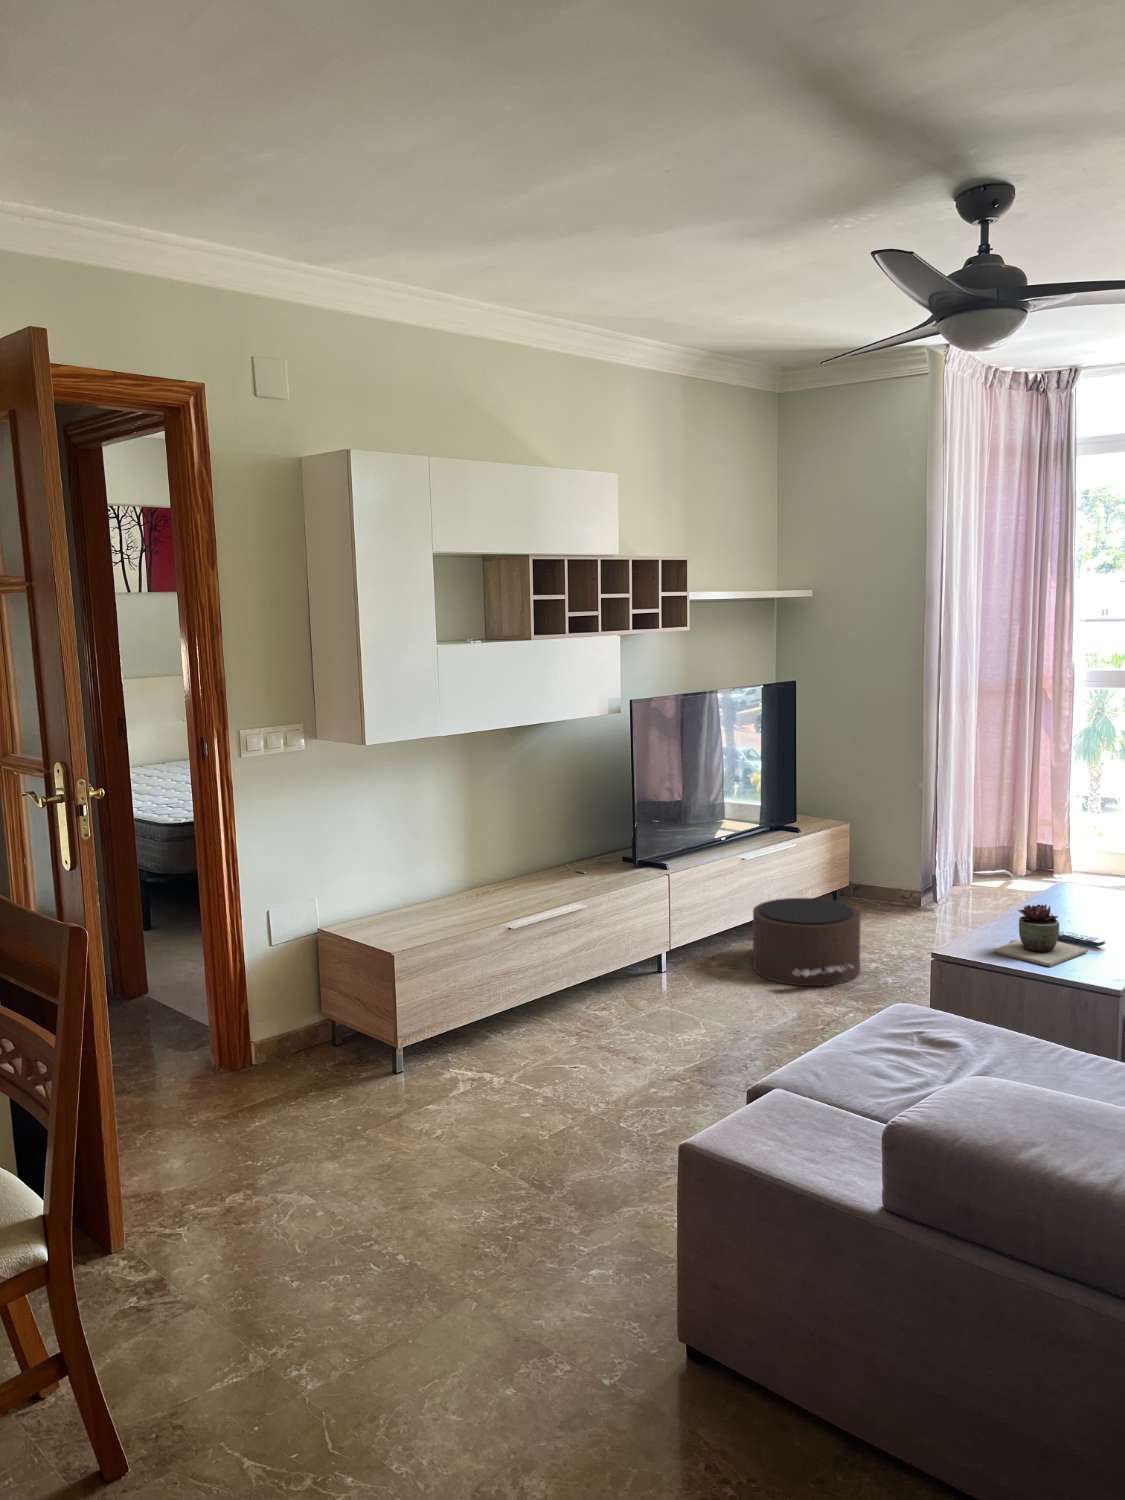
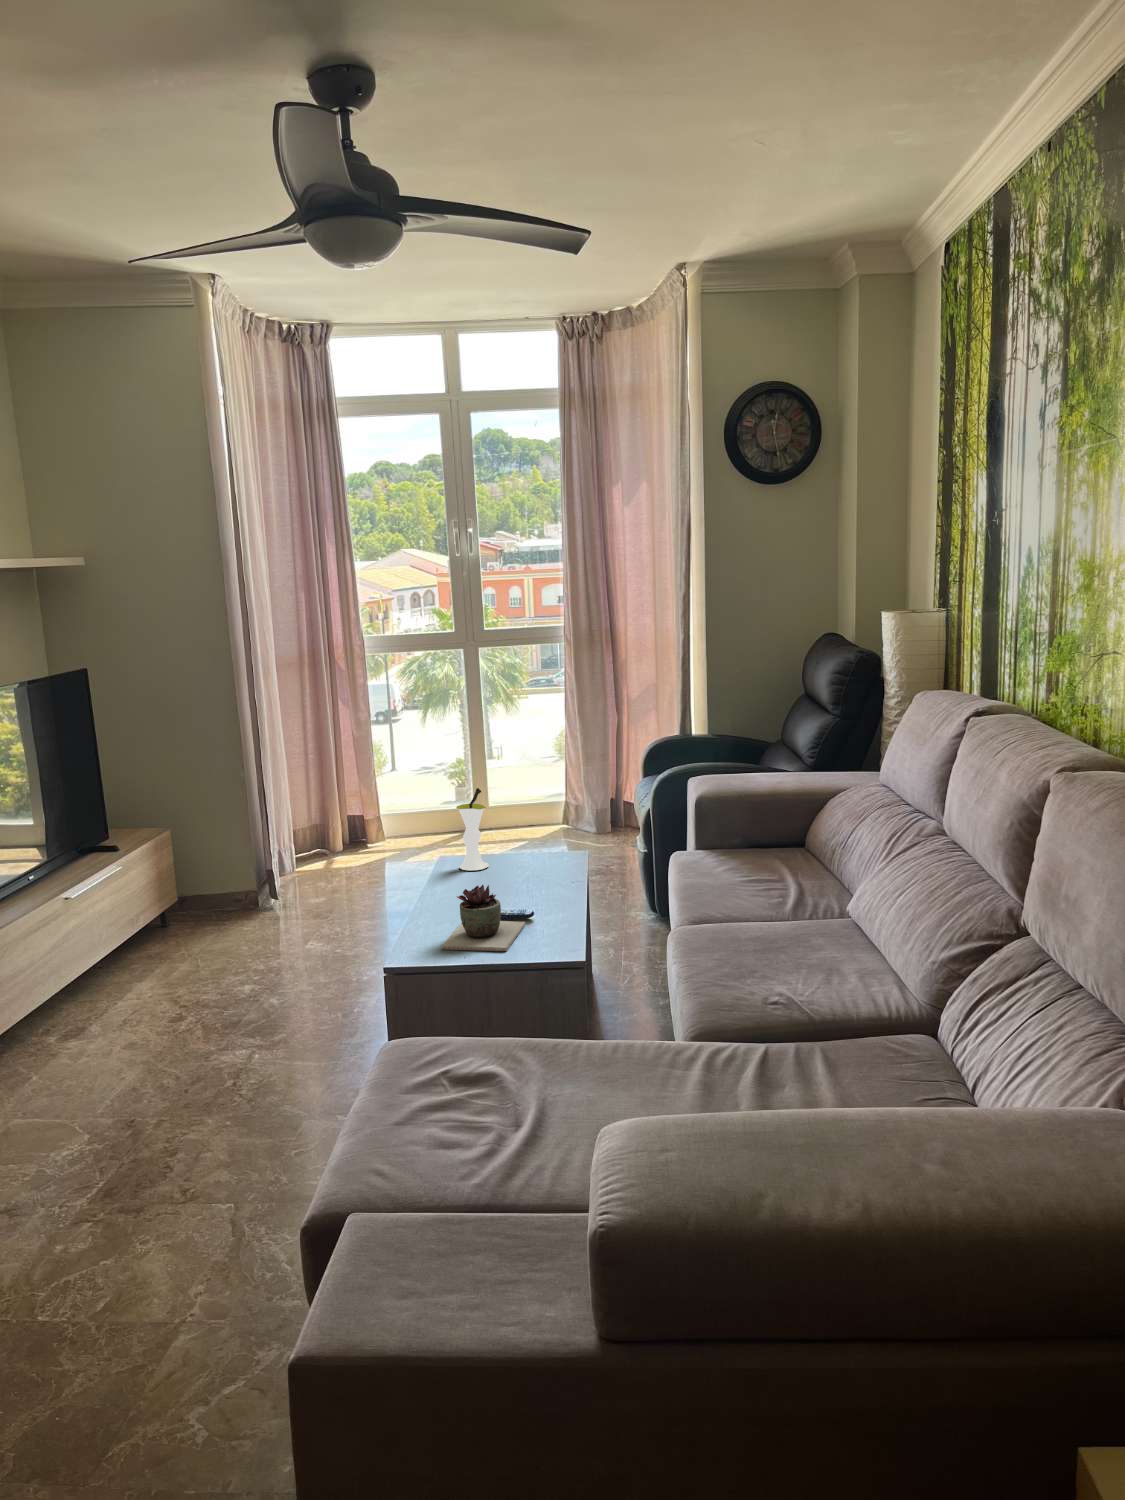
vase: none [1068,824,1103,902] -> present [456,788,489,870]
pouf: present [742,898,860,986] -> none [79,925,239,1040]

